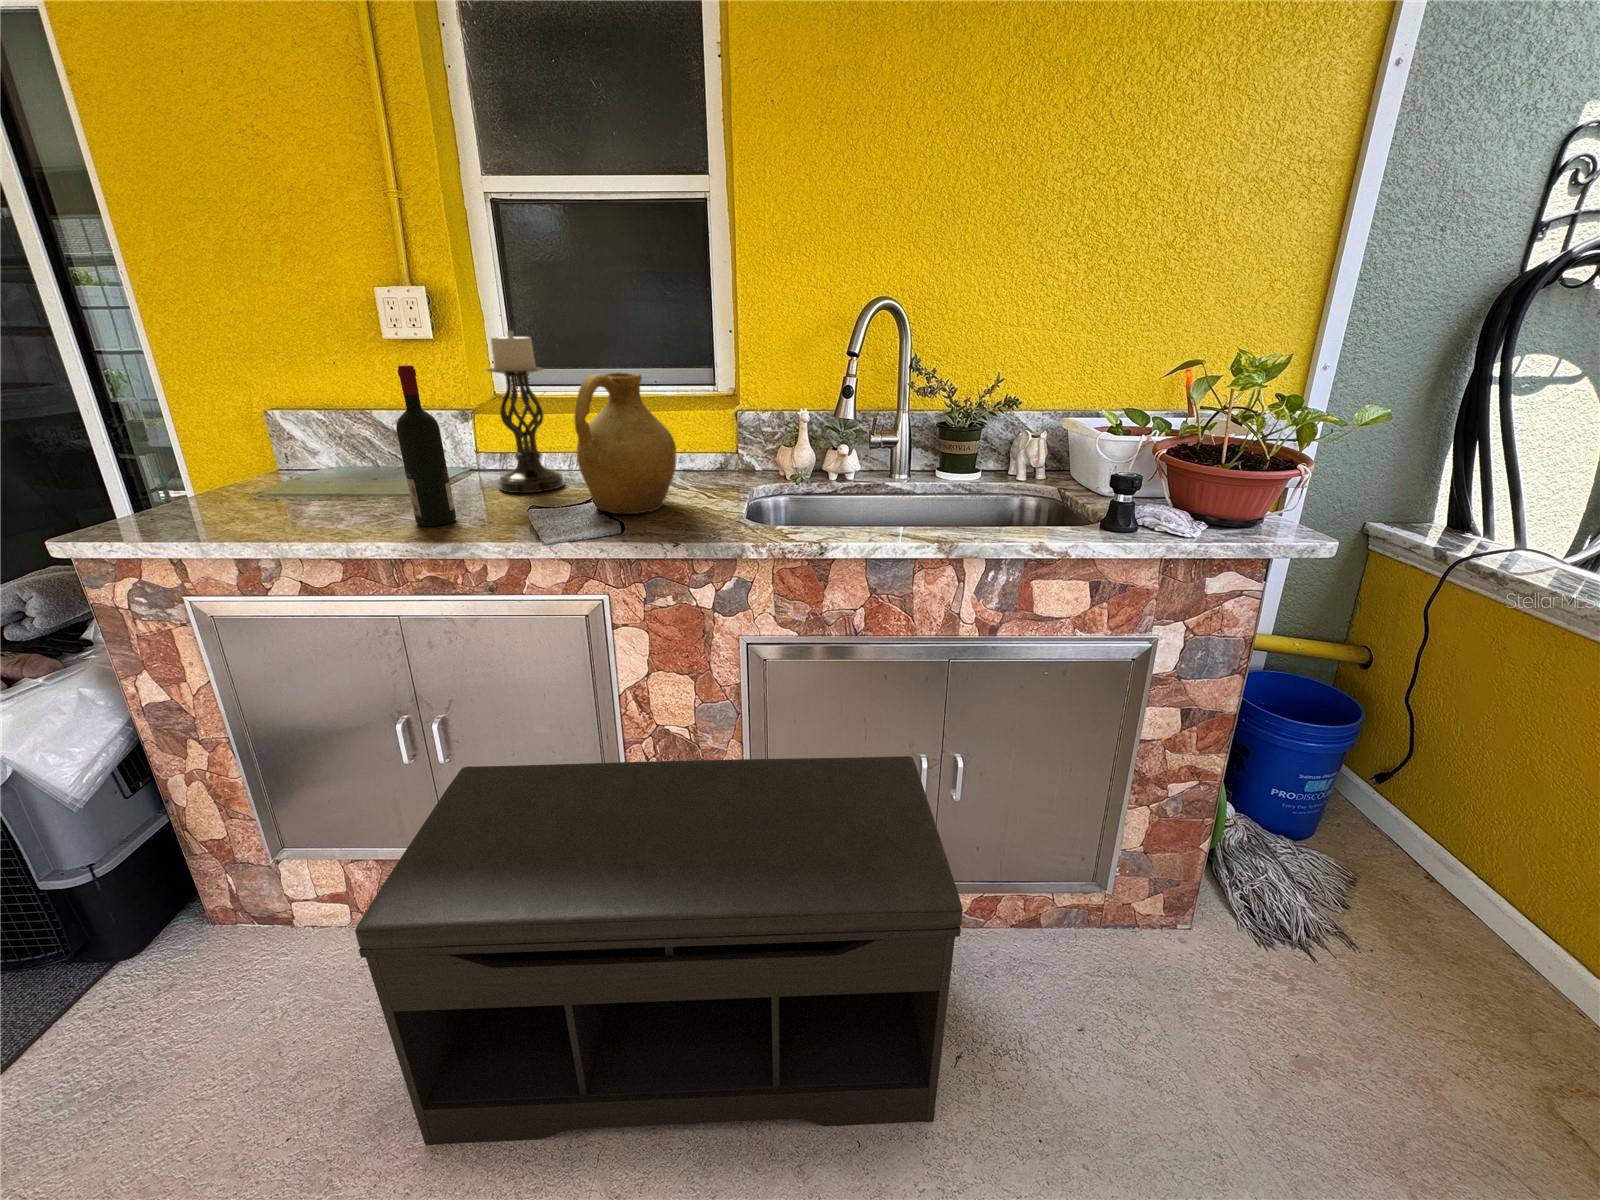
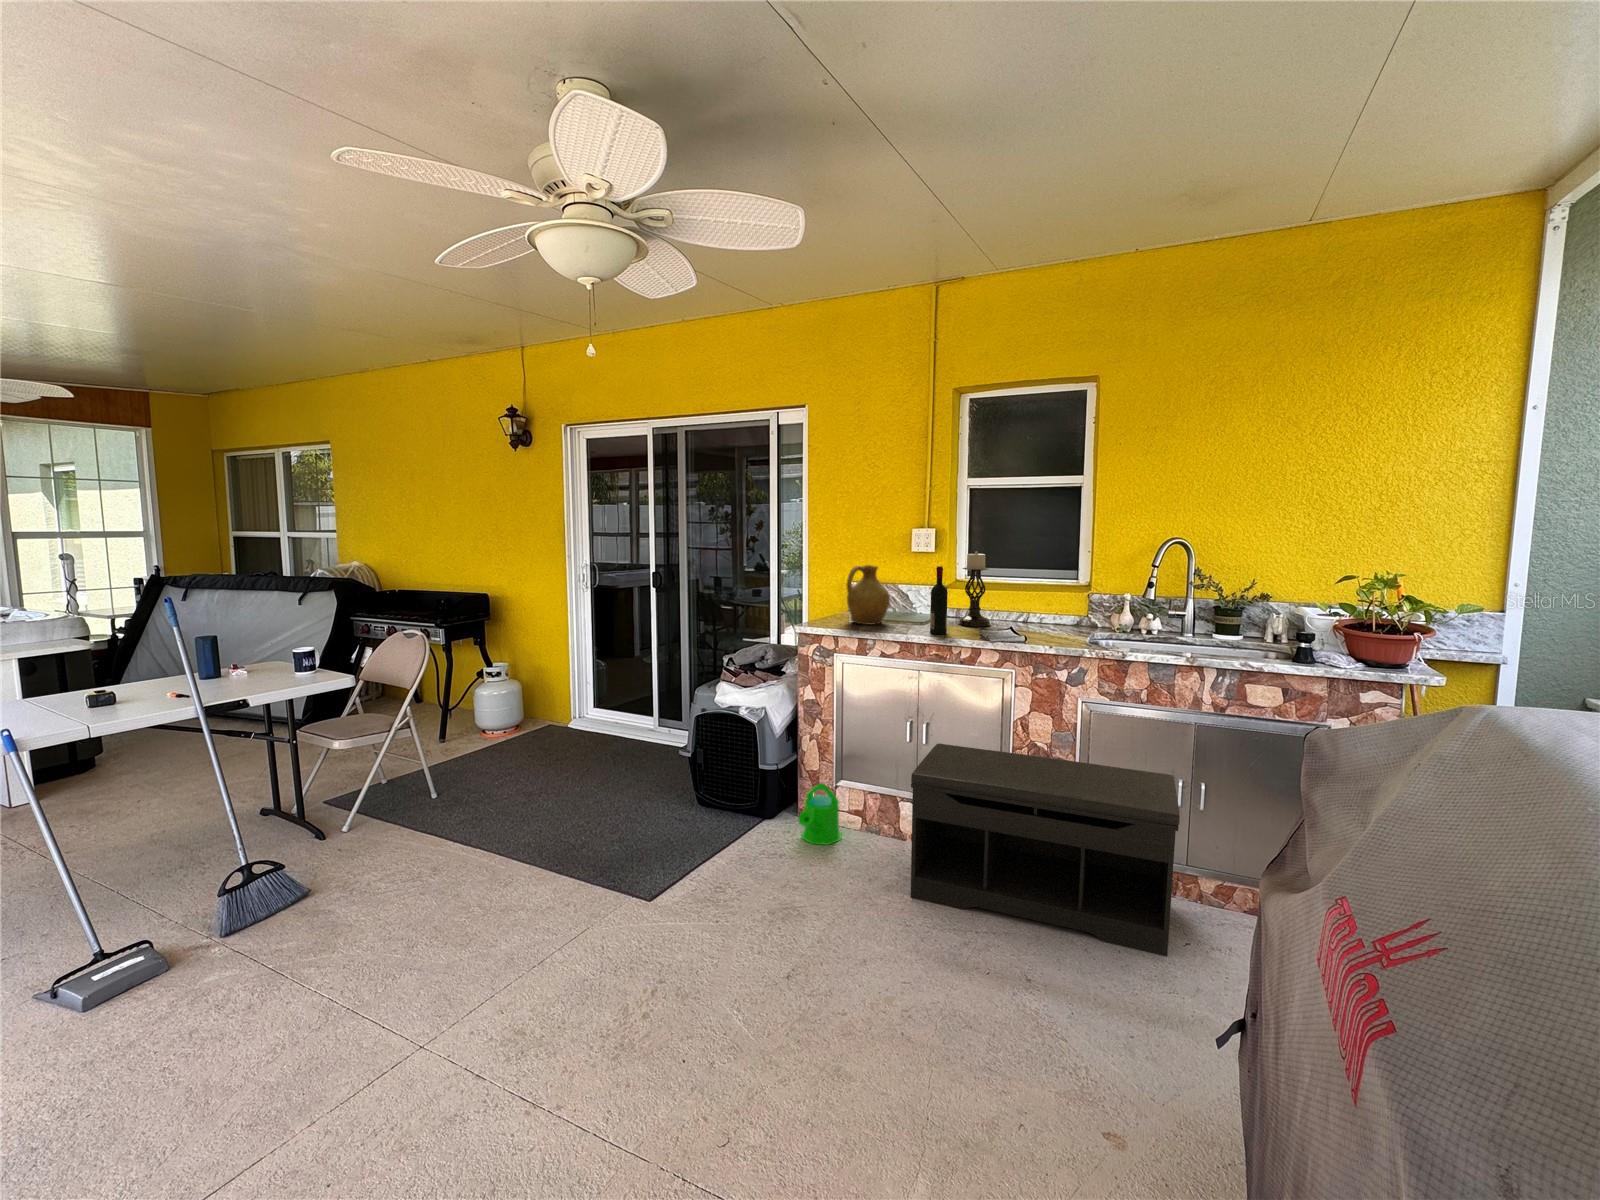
pitcher: present [574,372,676,514] -> present [847,565,890,625]
watering can: none [145,883,306,1020] -> present [798,784,842,845]

